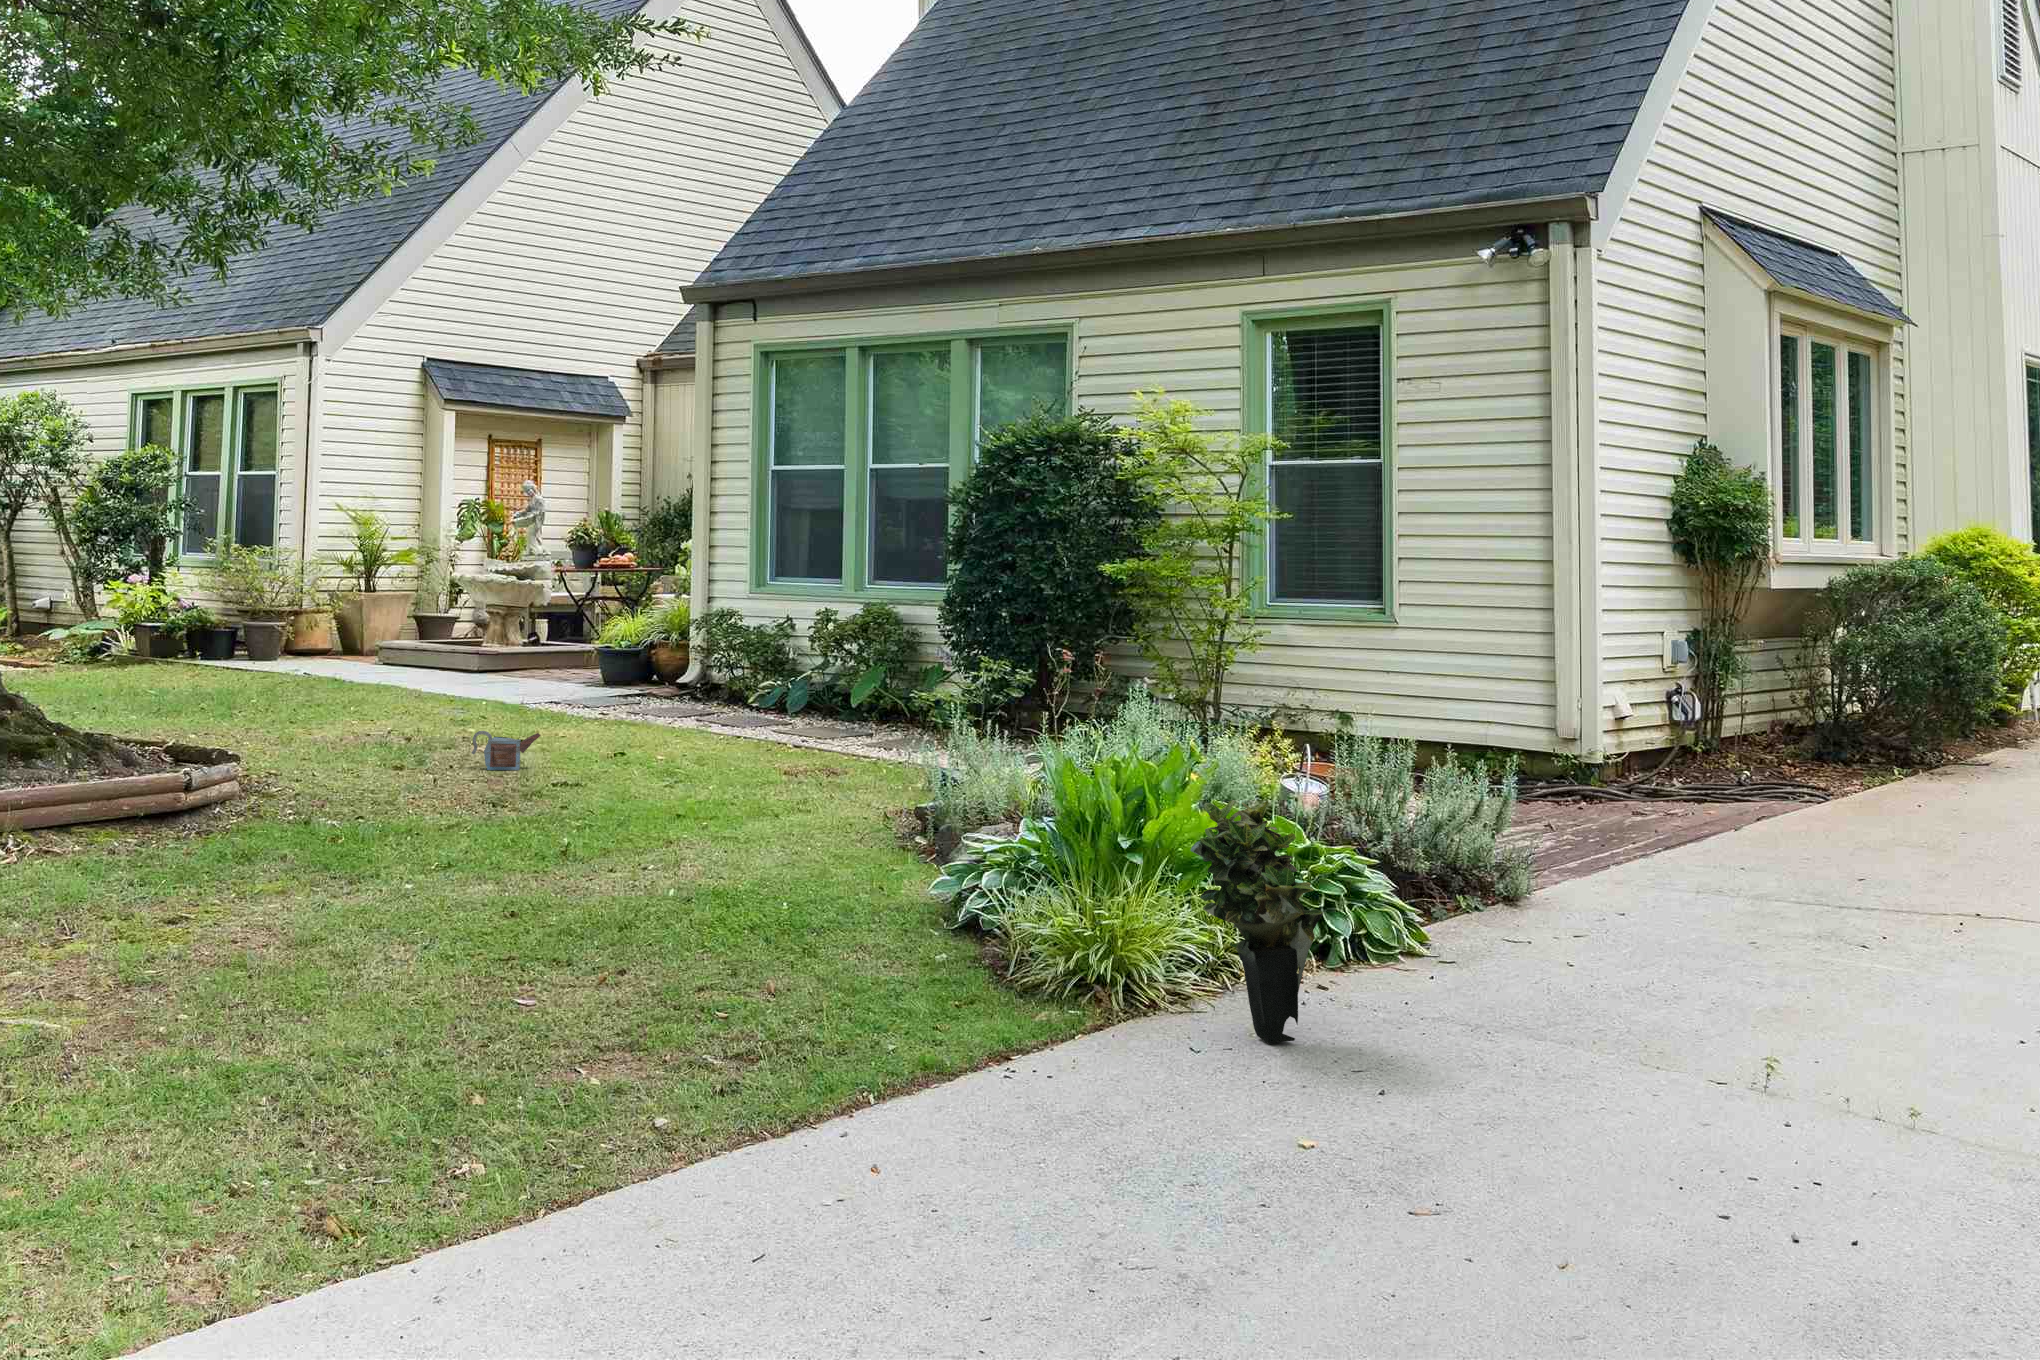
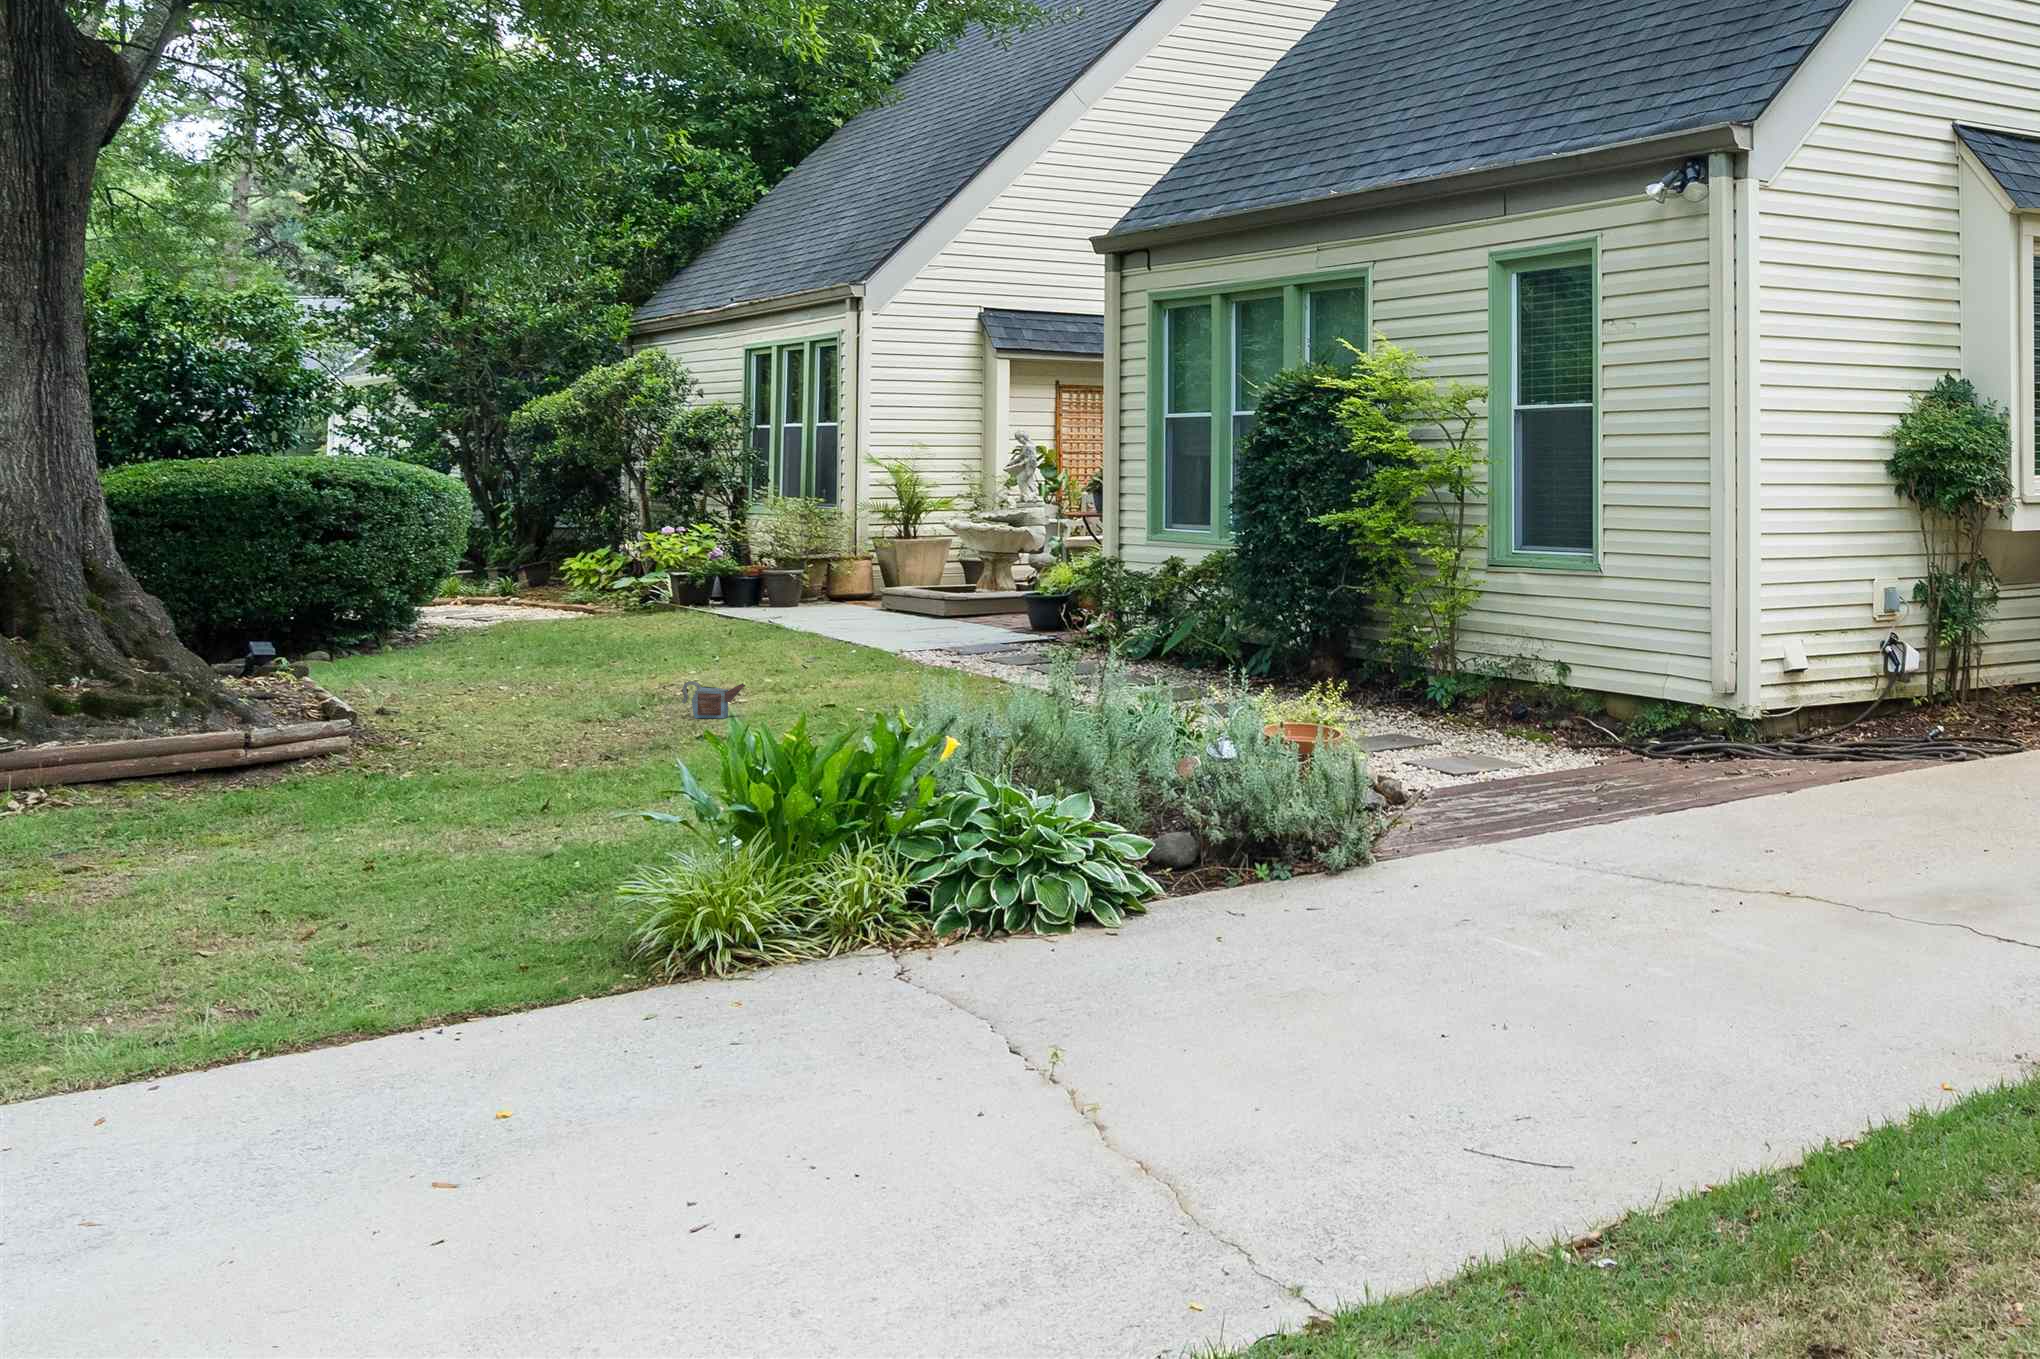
potted plant: present [1191,800,1323,1044] -> none [656,774,784,1009]

